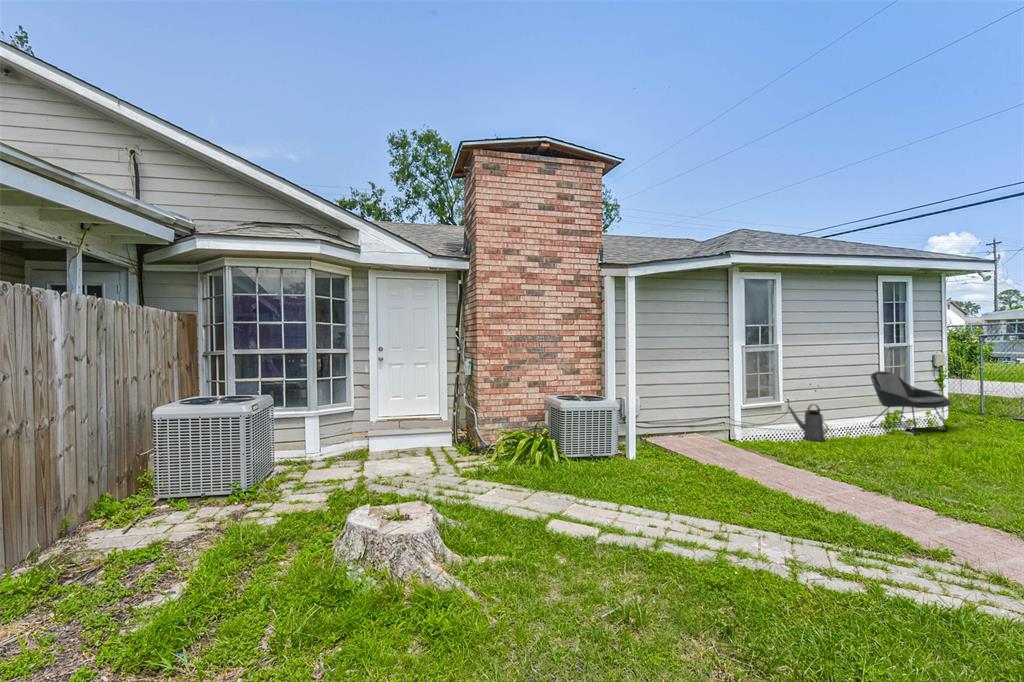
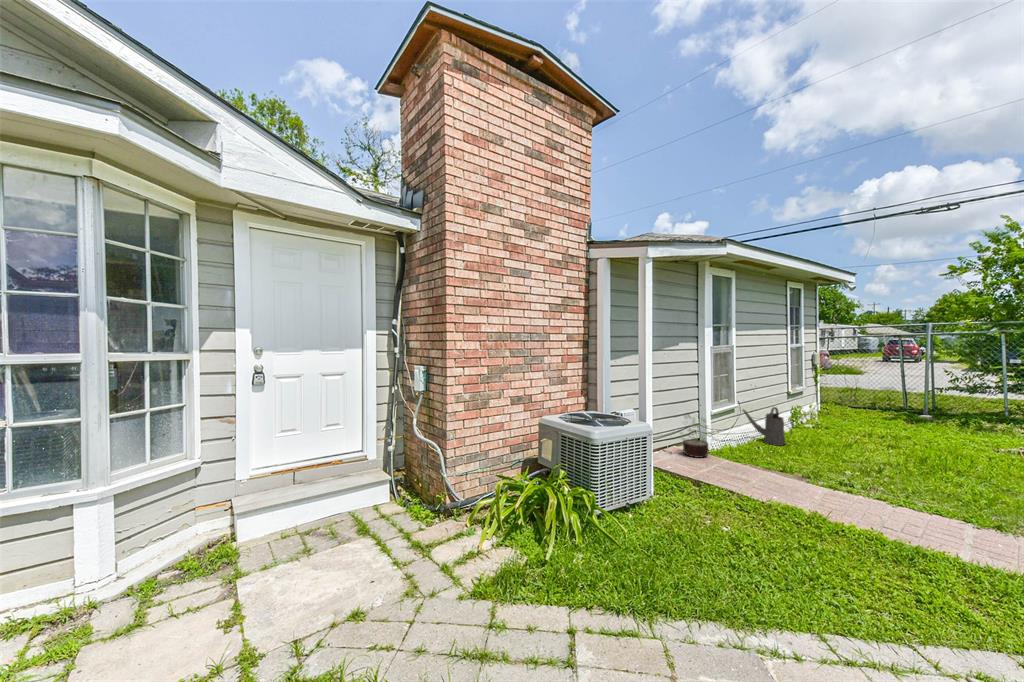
lounge chair: present [870,371,951,435] -> none [788,371,852,430]
decorative plant: none [697,404,725,443] -> present [680,415,708,458]

